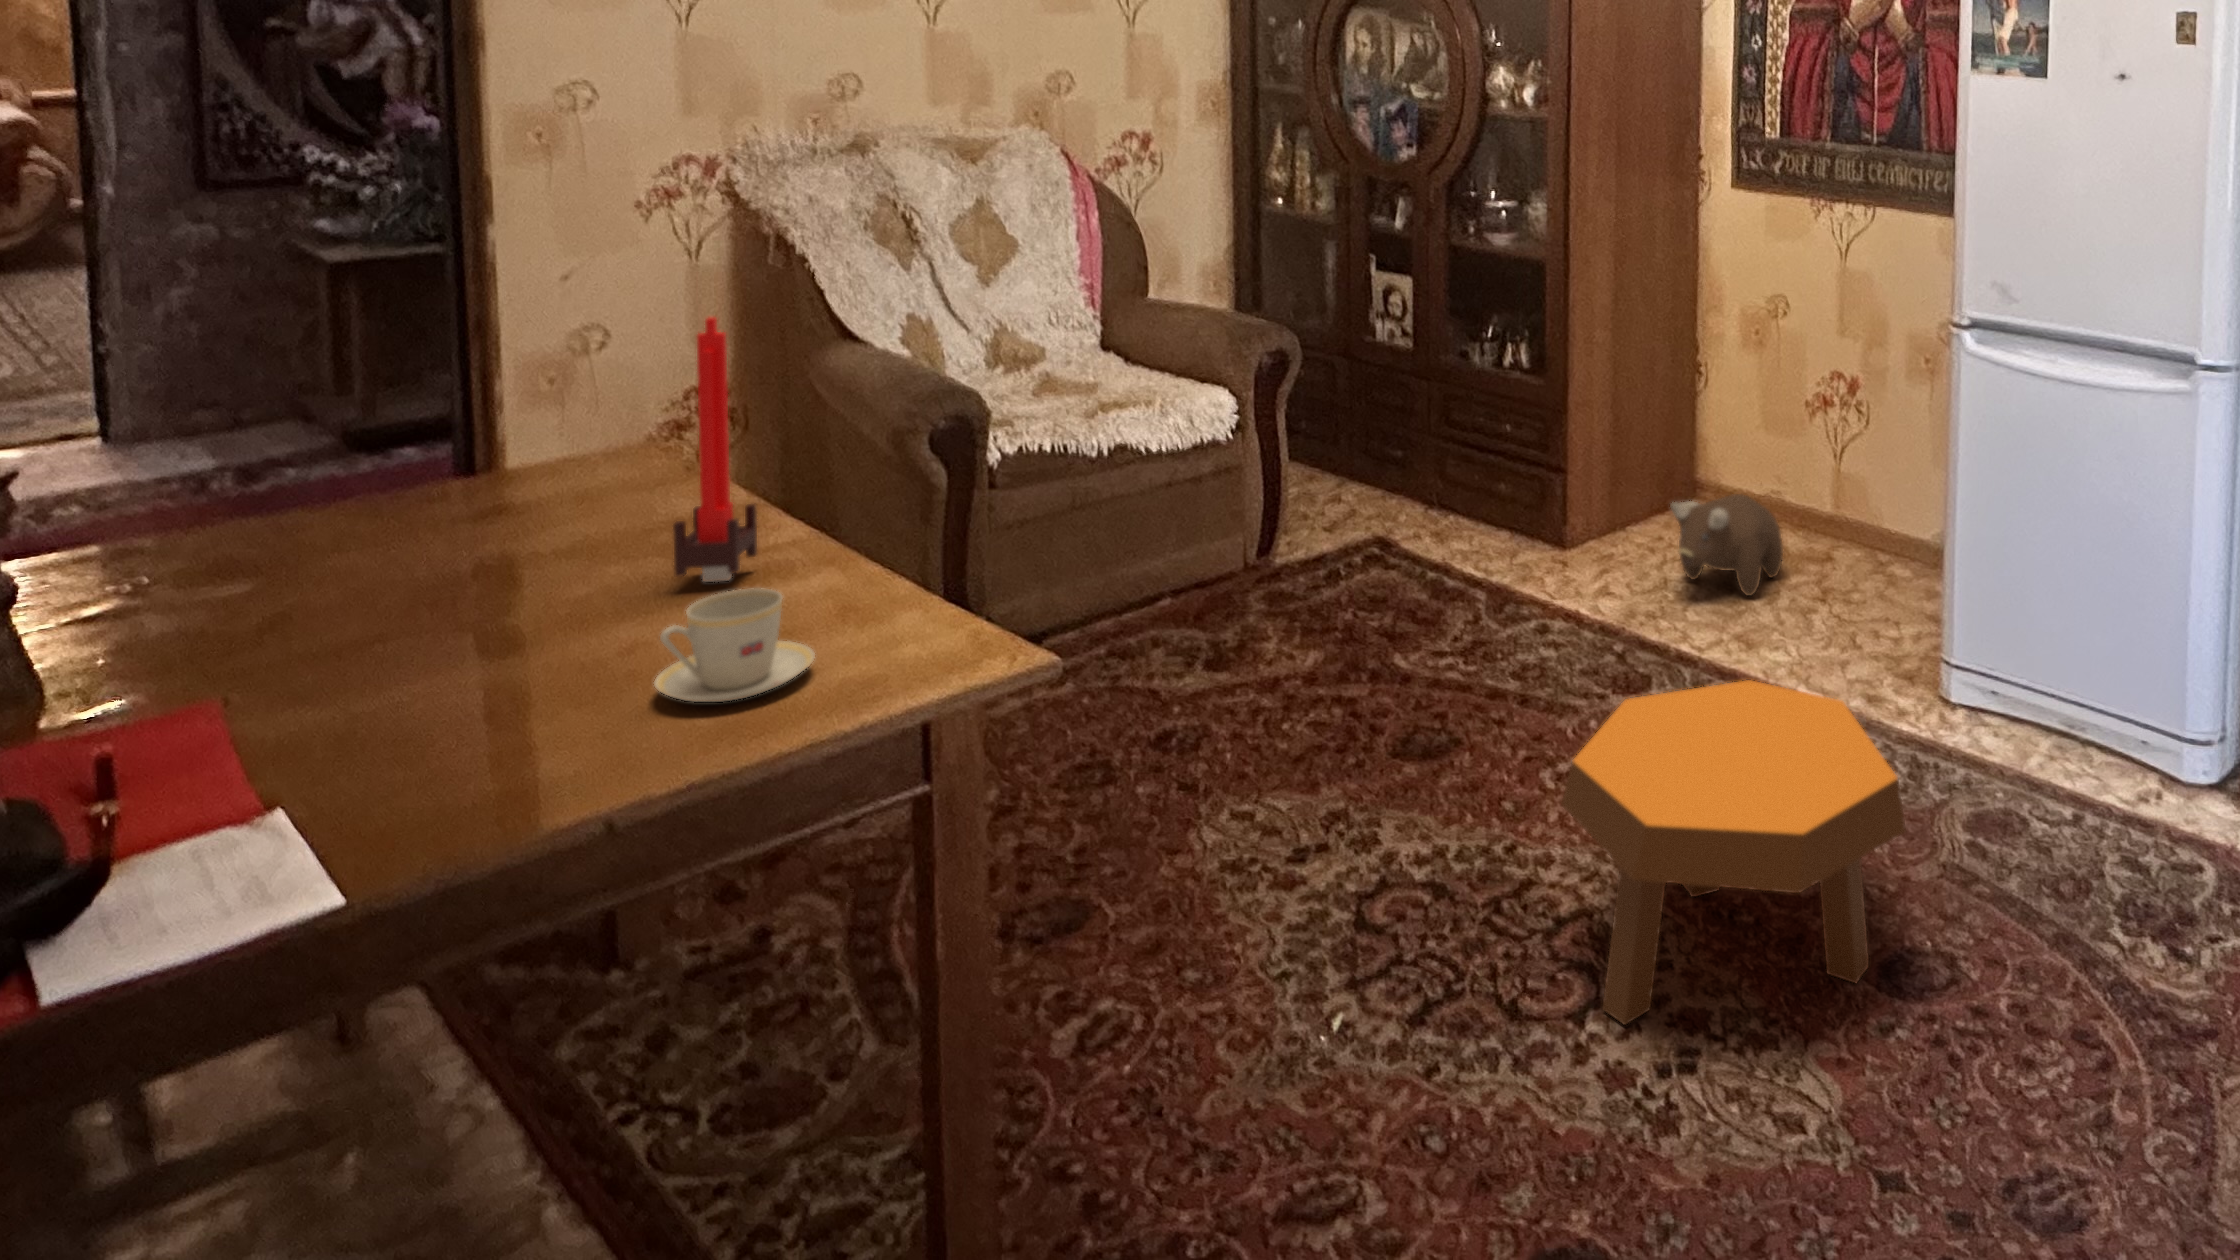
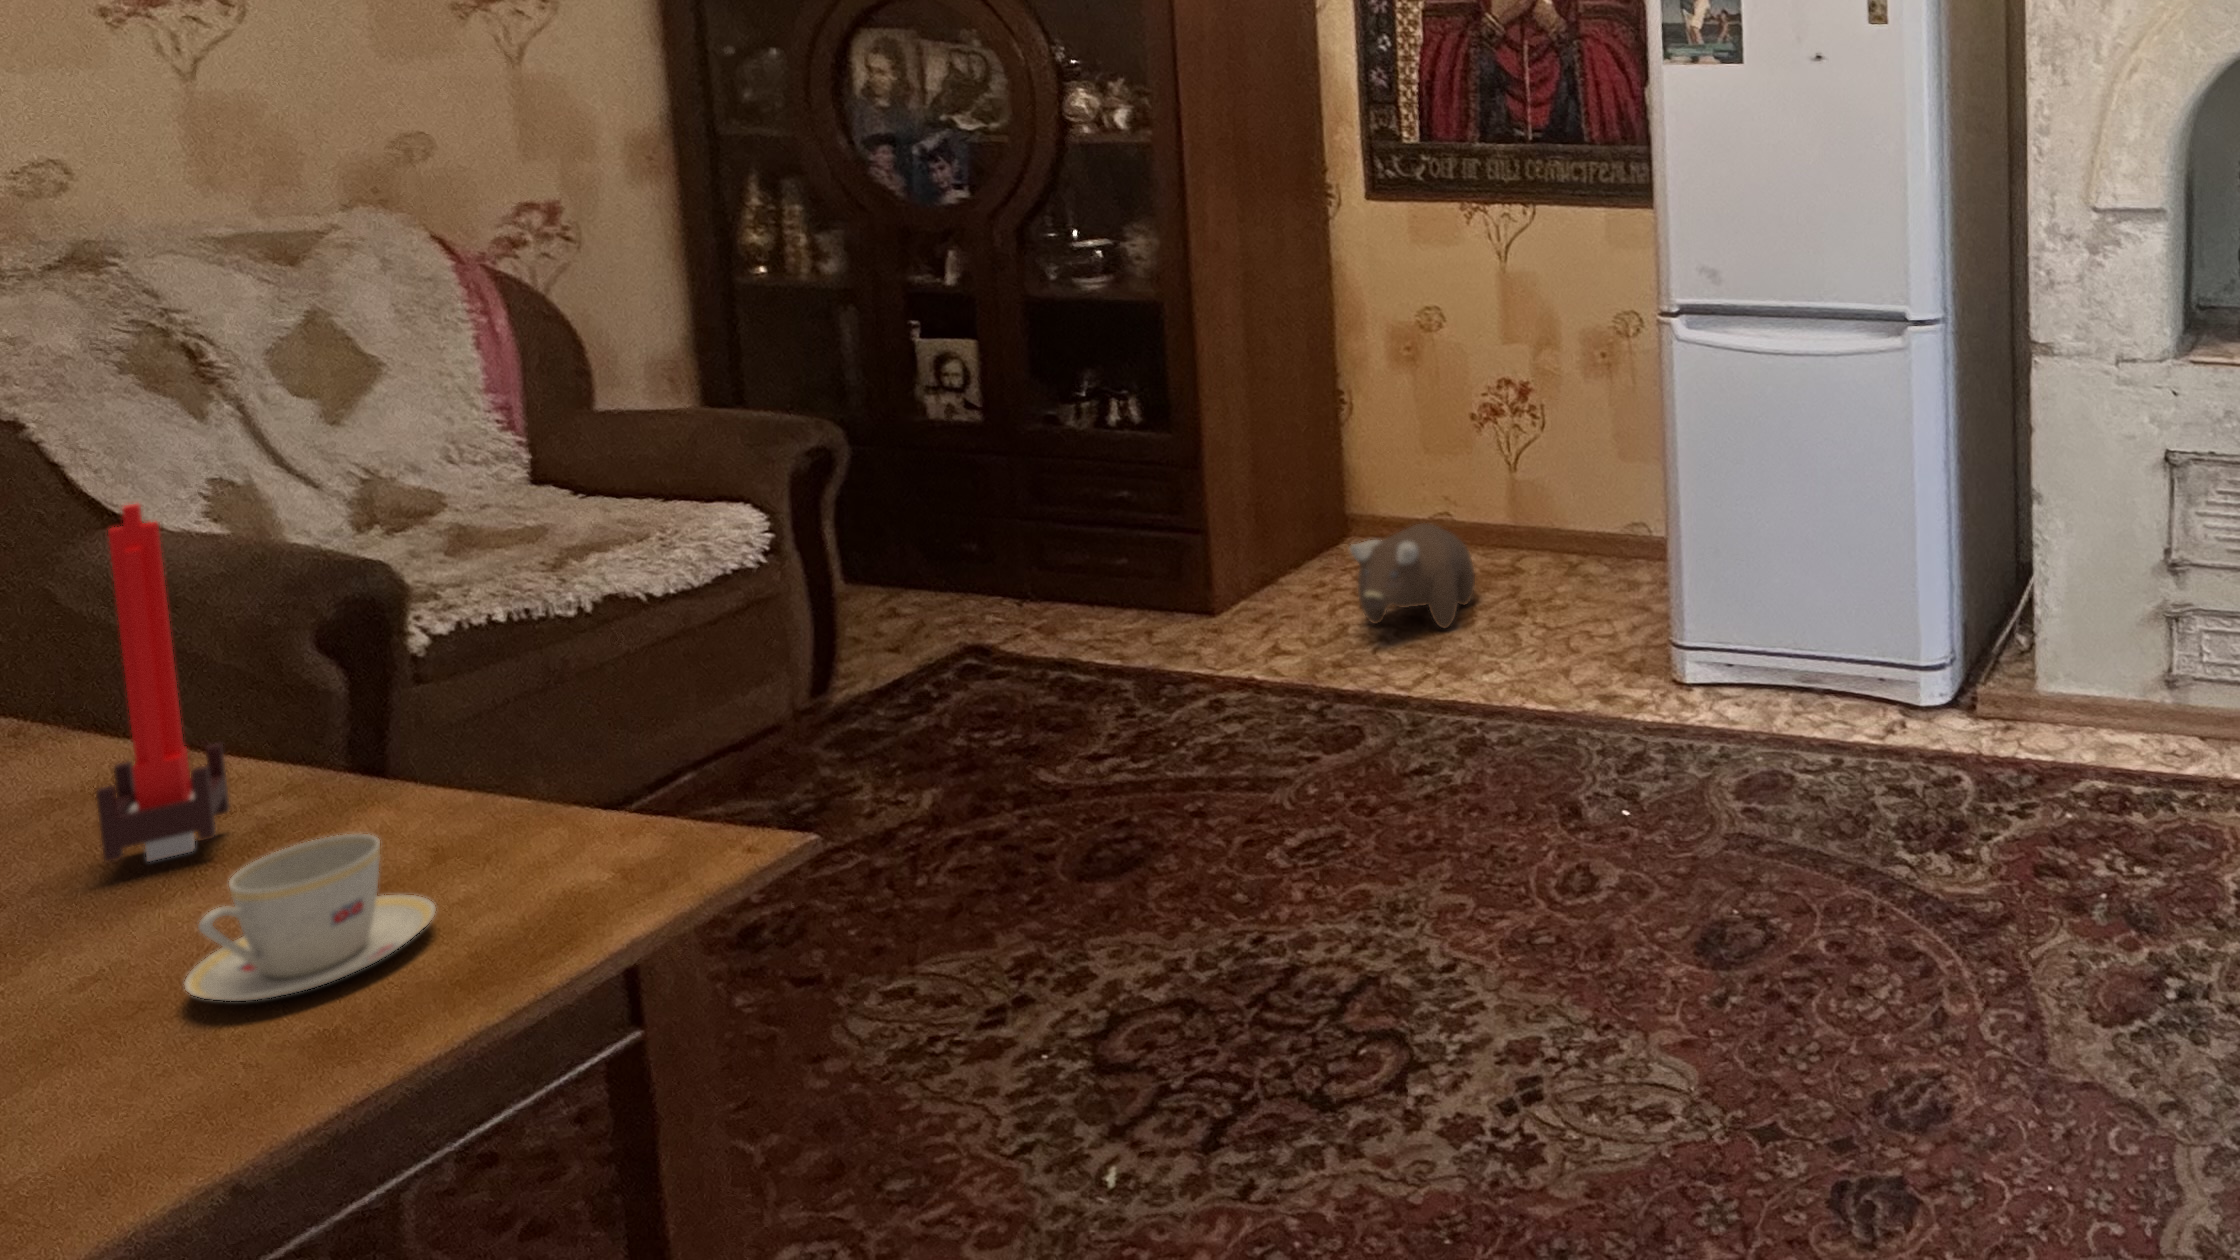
footstool: present [1562,680,1906,1024] -> none [1346,701,1717,1076]

